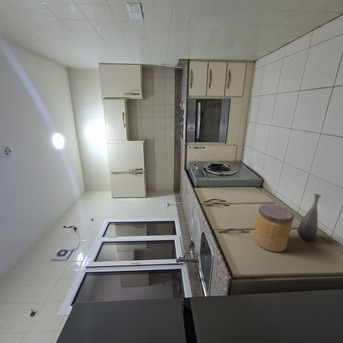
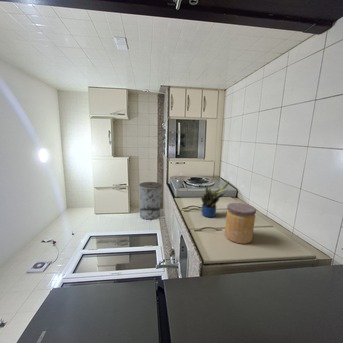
trash can: none [156,166,179,205] -> present [139,182,162,220]
potted plant: none [226,177,260,215] -> present [201,182,229,217]
bottle: present [297,194,321,241] -> none [262,193,278,235]

